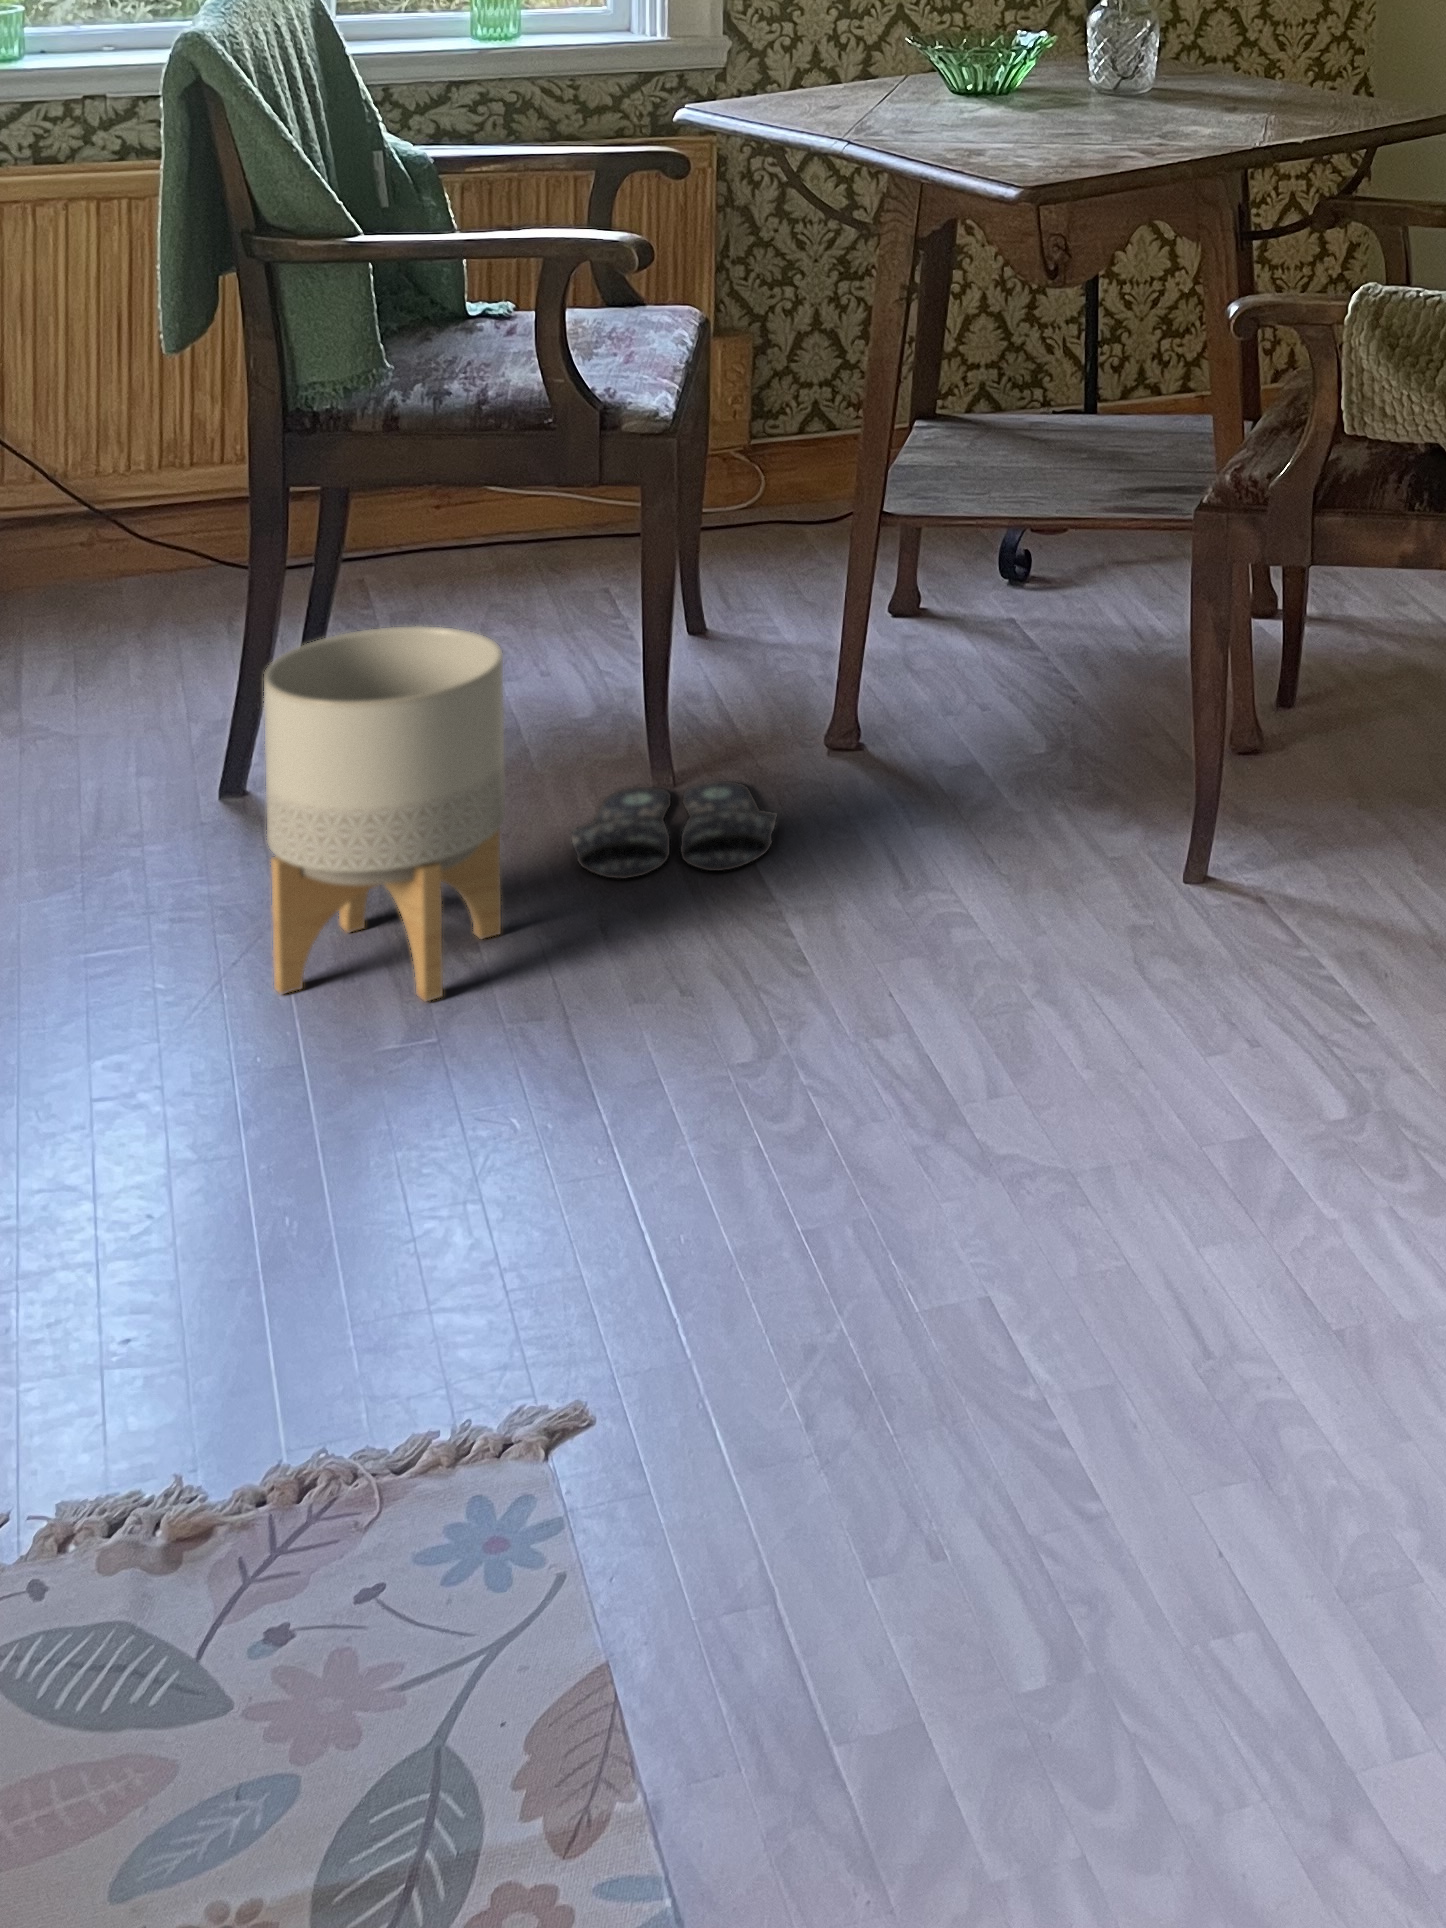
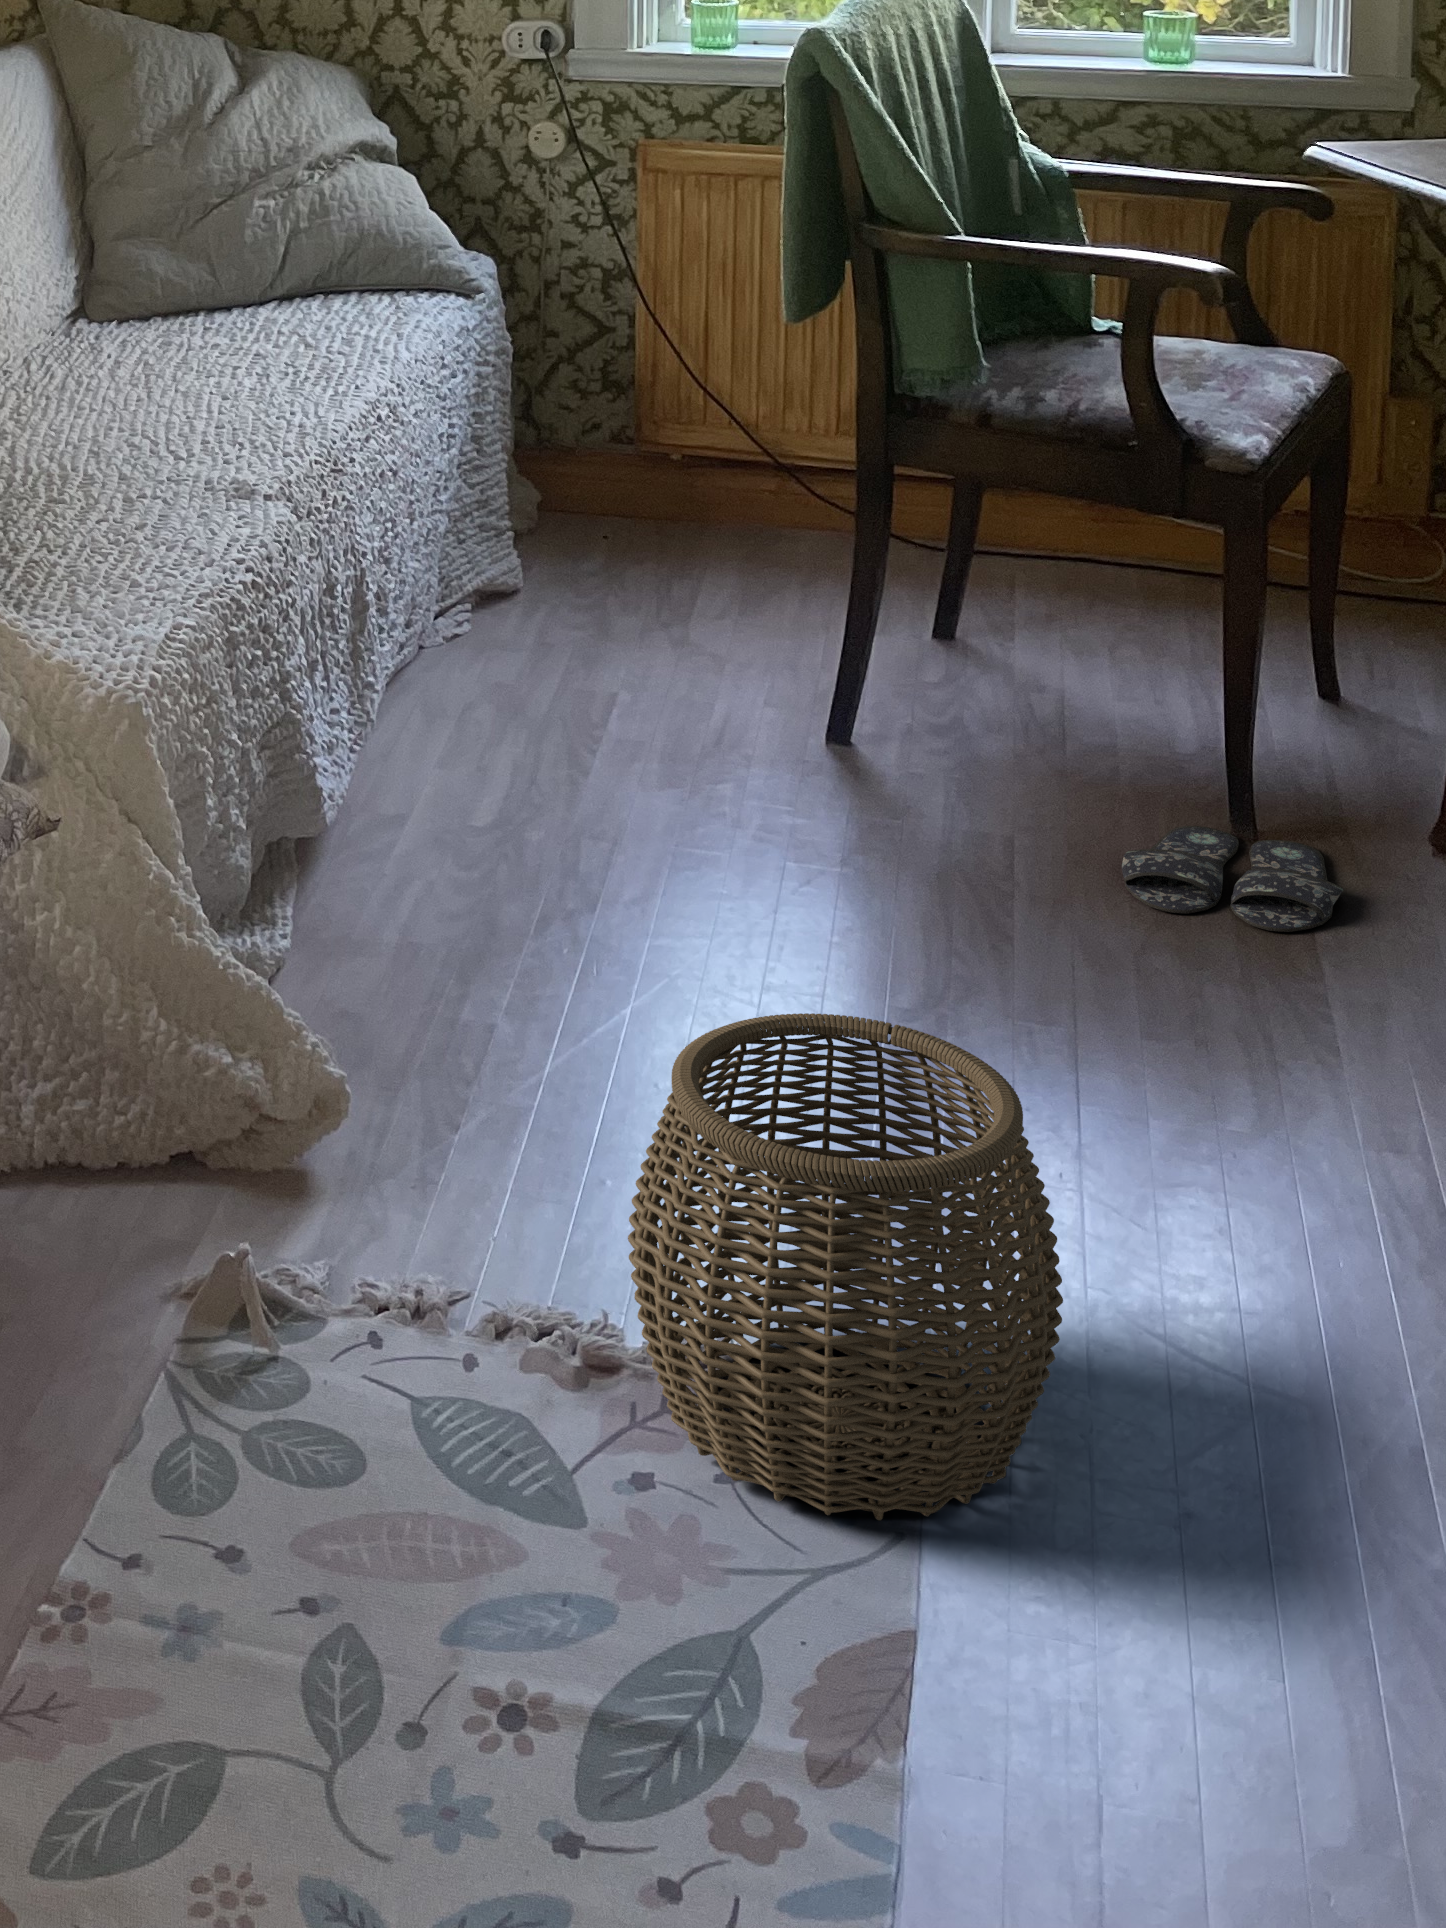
planter: present [264,626,505,1002] -> none [809,607,1037,973]
woven basket: none [230,1060,692,1595] -> present [628,1013,1063,1521]

